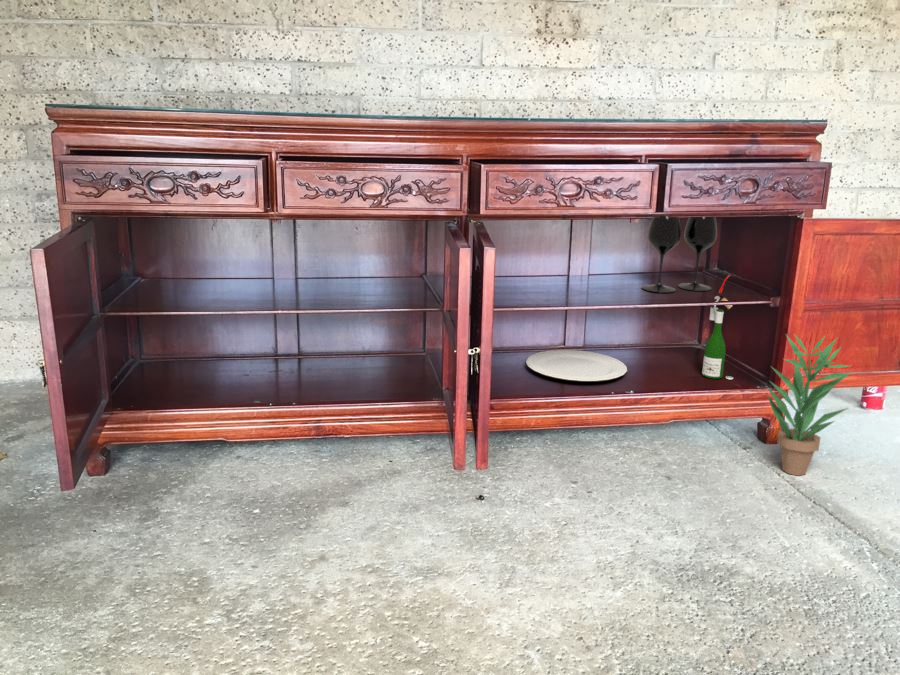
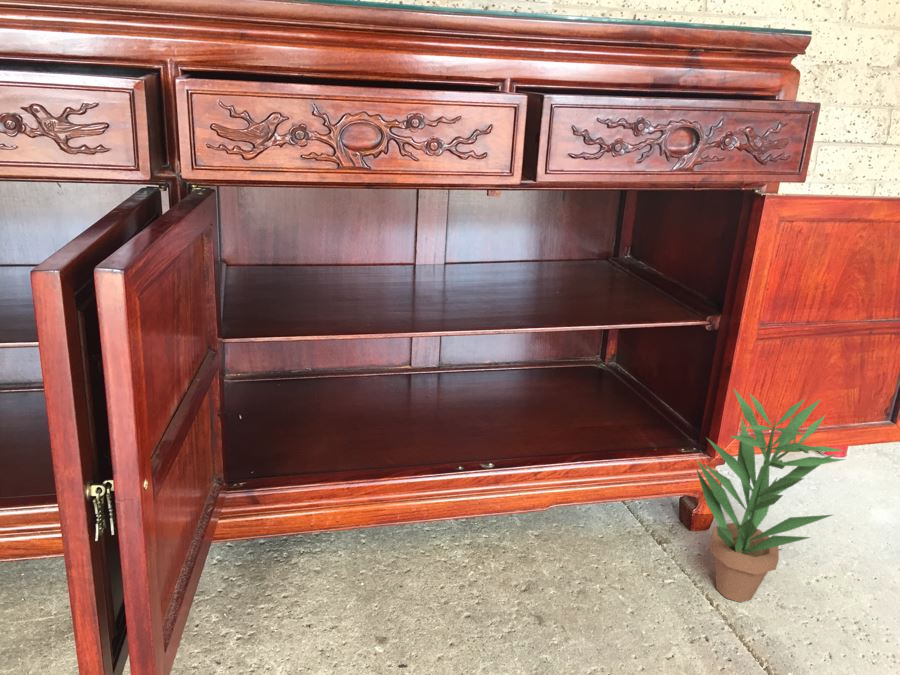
wine glass: present [642,216,717,293] -> none [513,179,628,308]
wine bottle: present [702,275,733,379] -> none [600,281,647,435]
plate: present [526,350,627,382] -> none [341,379,490,447]

